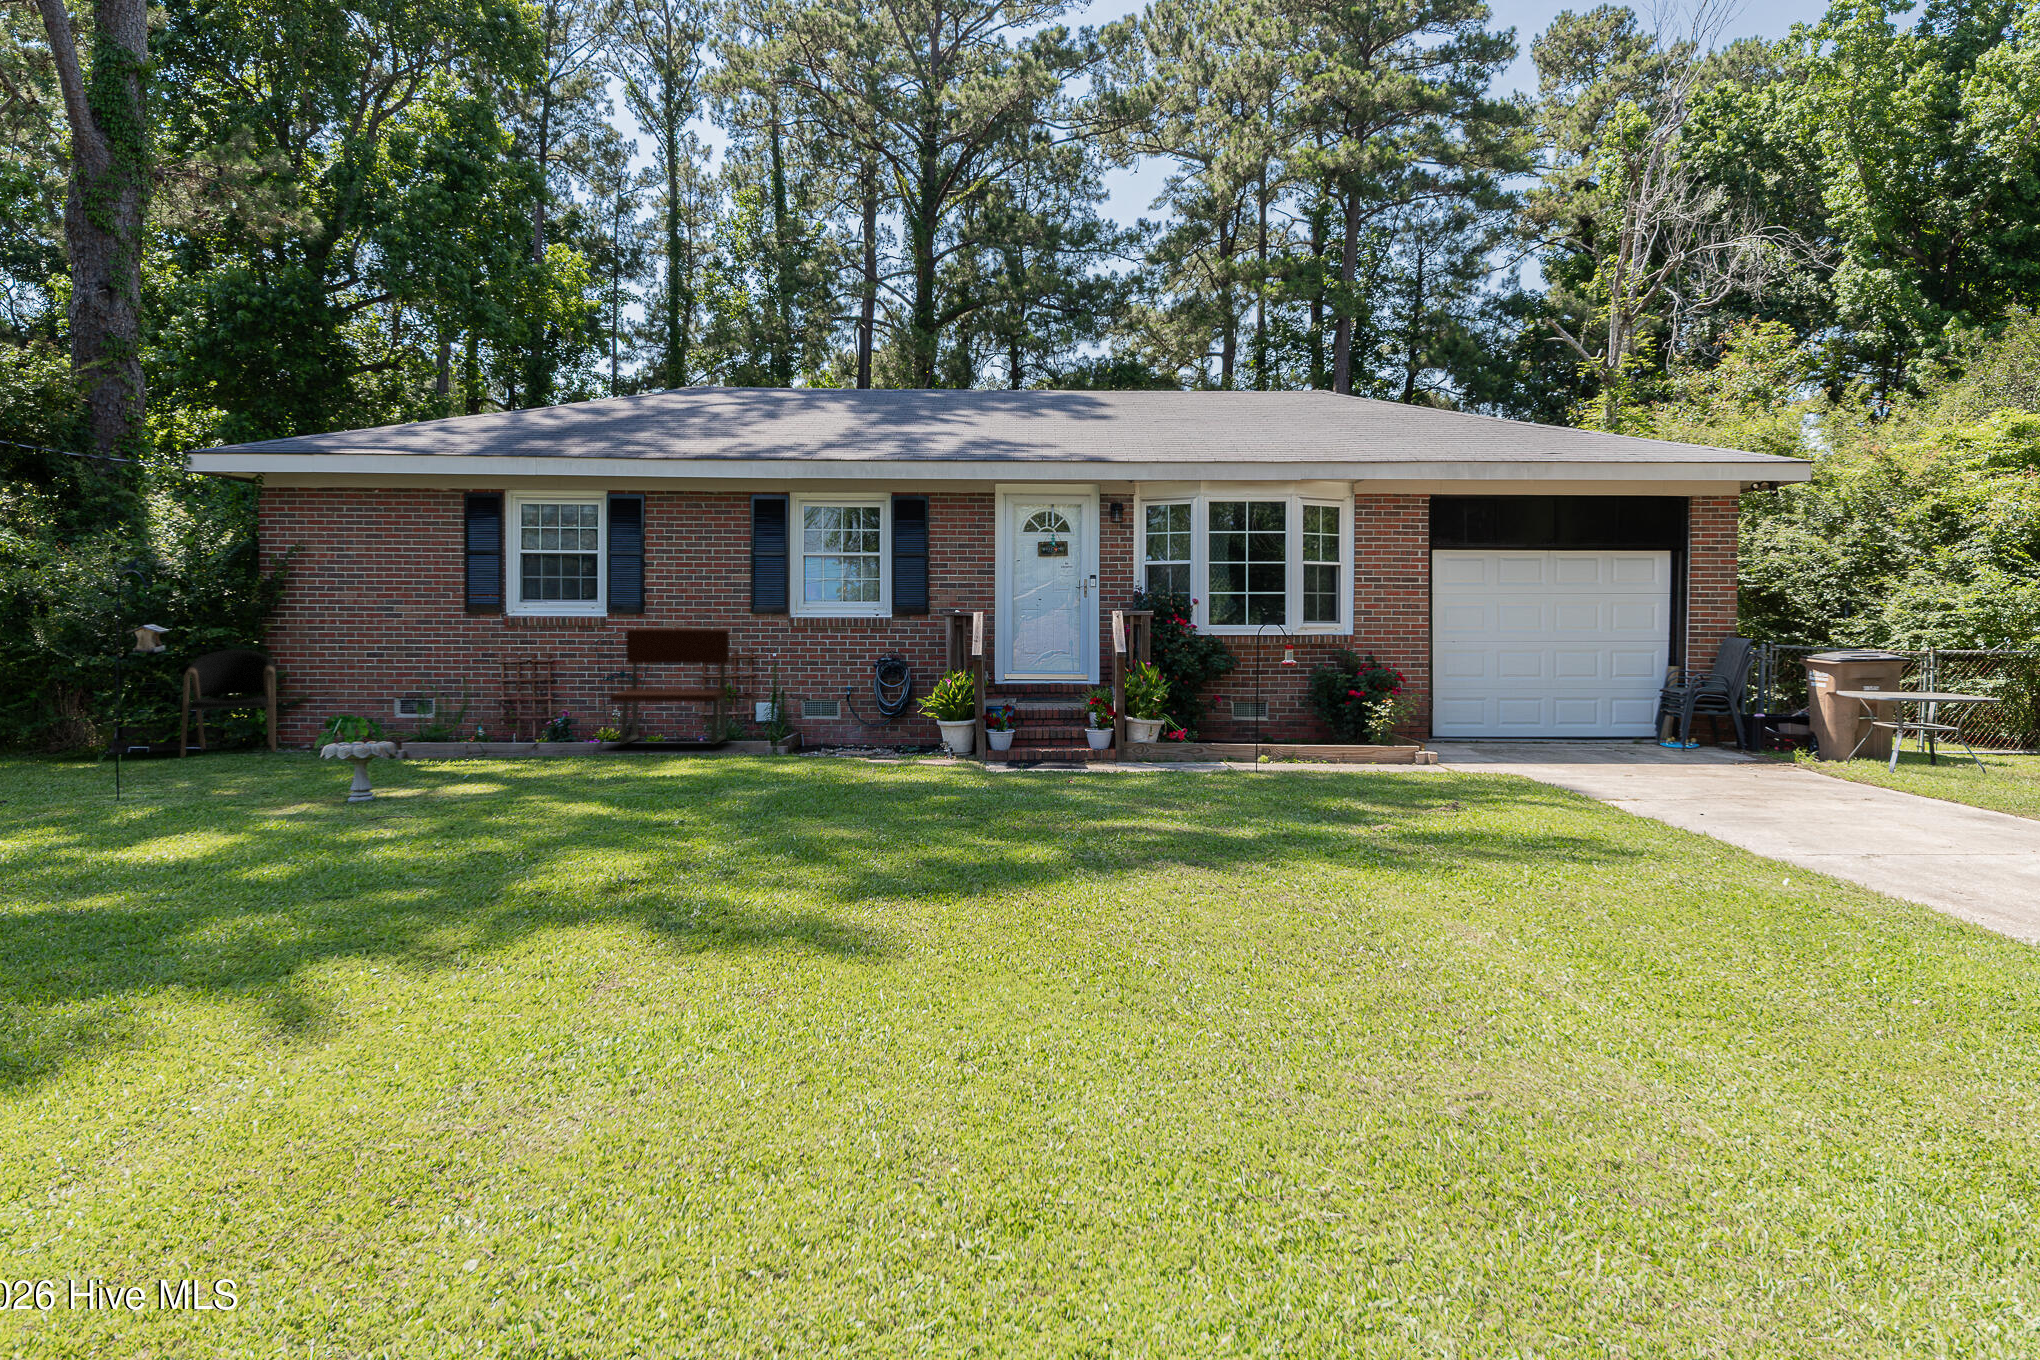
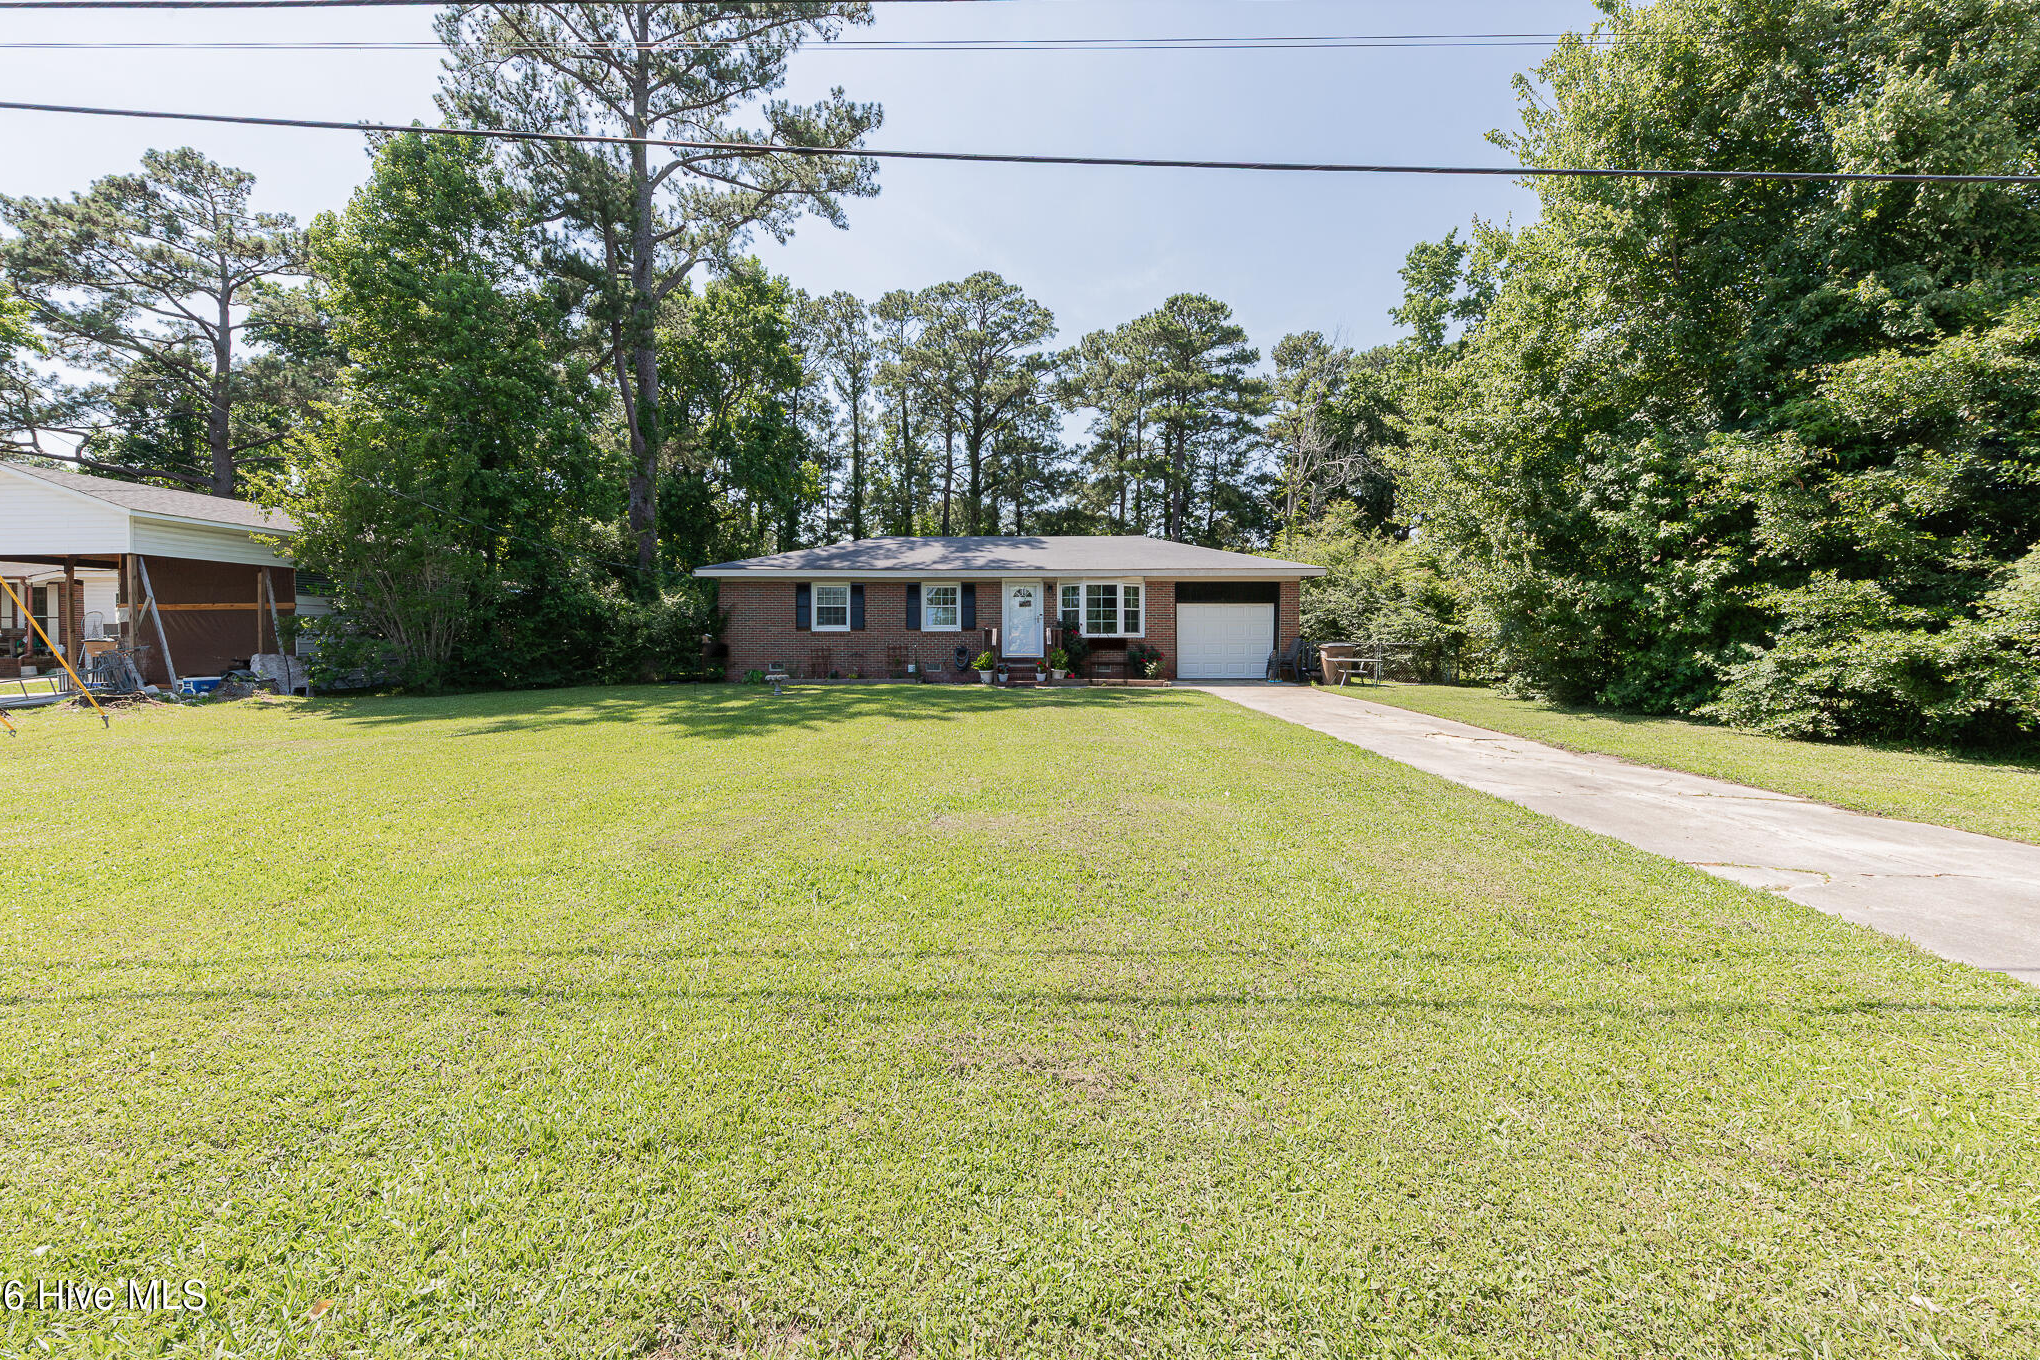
bench: present [610,628,729,745] -> present [1088,637,1130,683]

